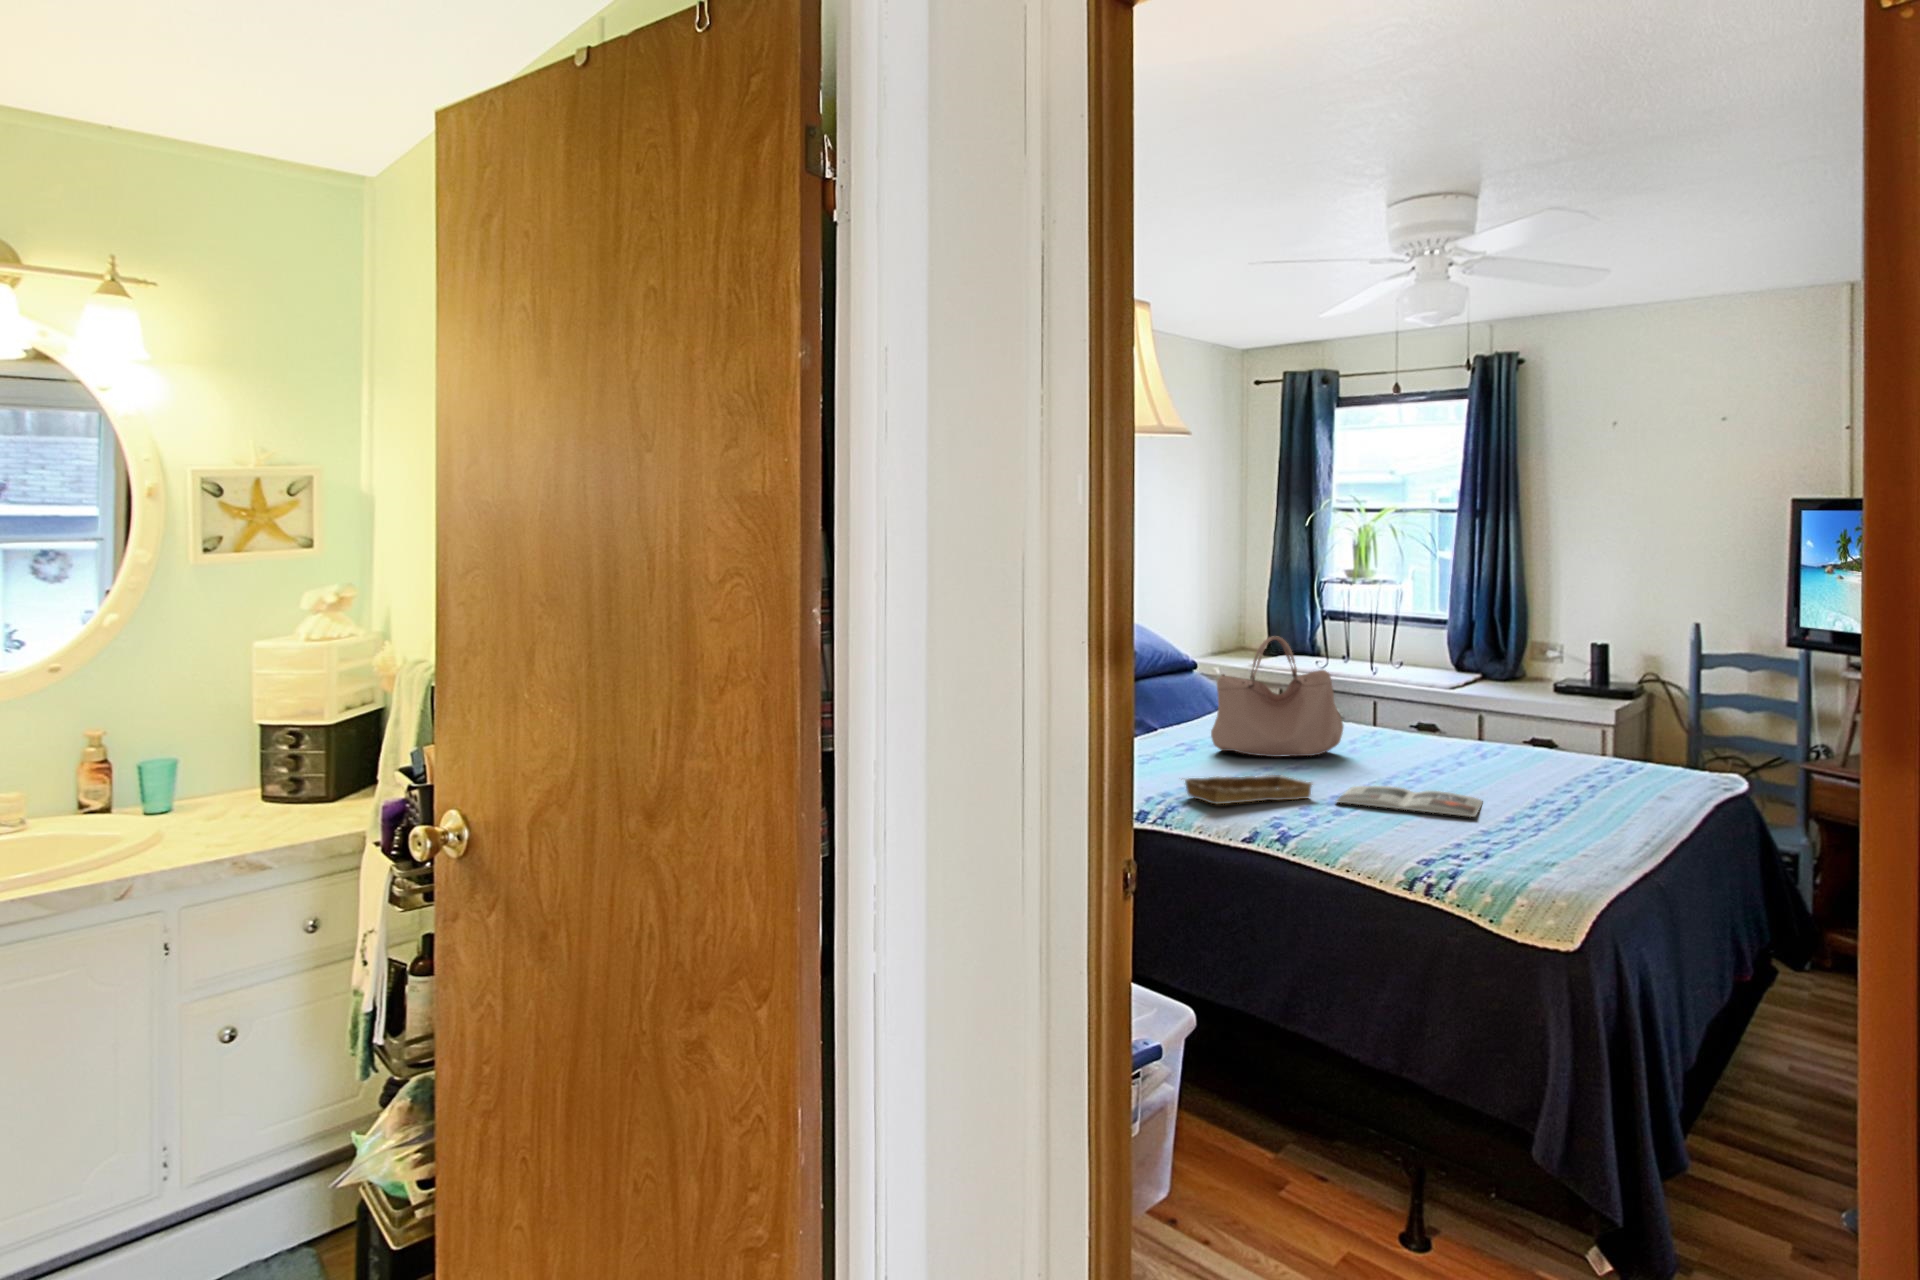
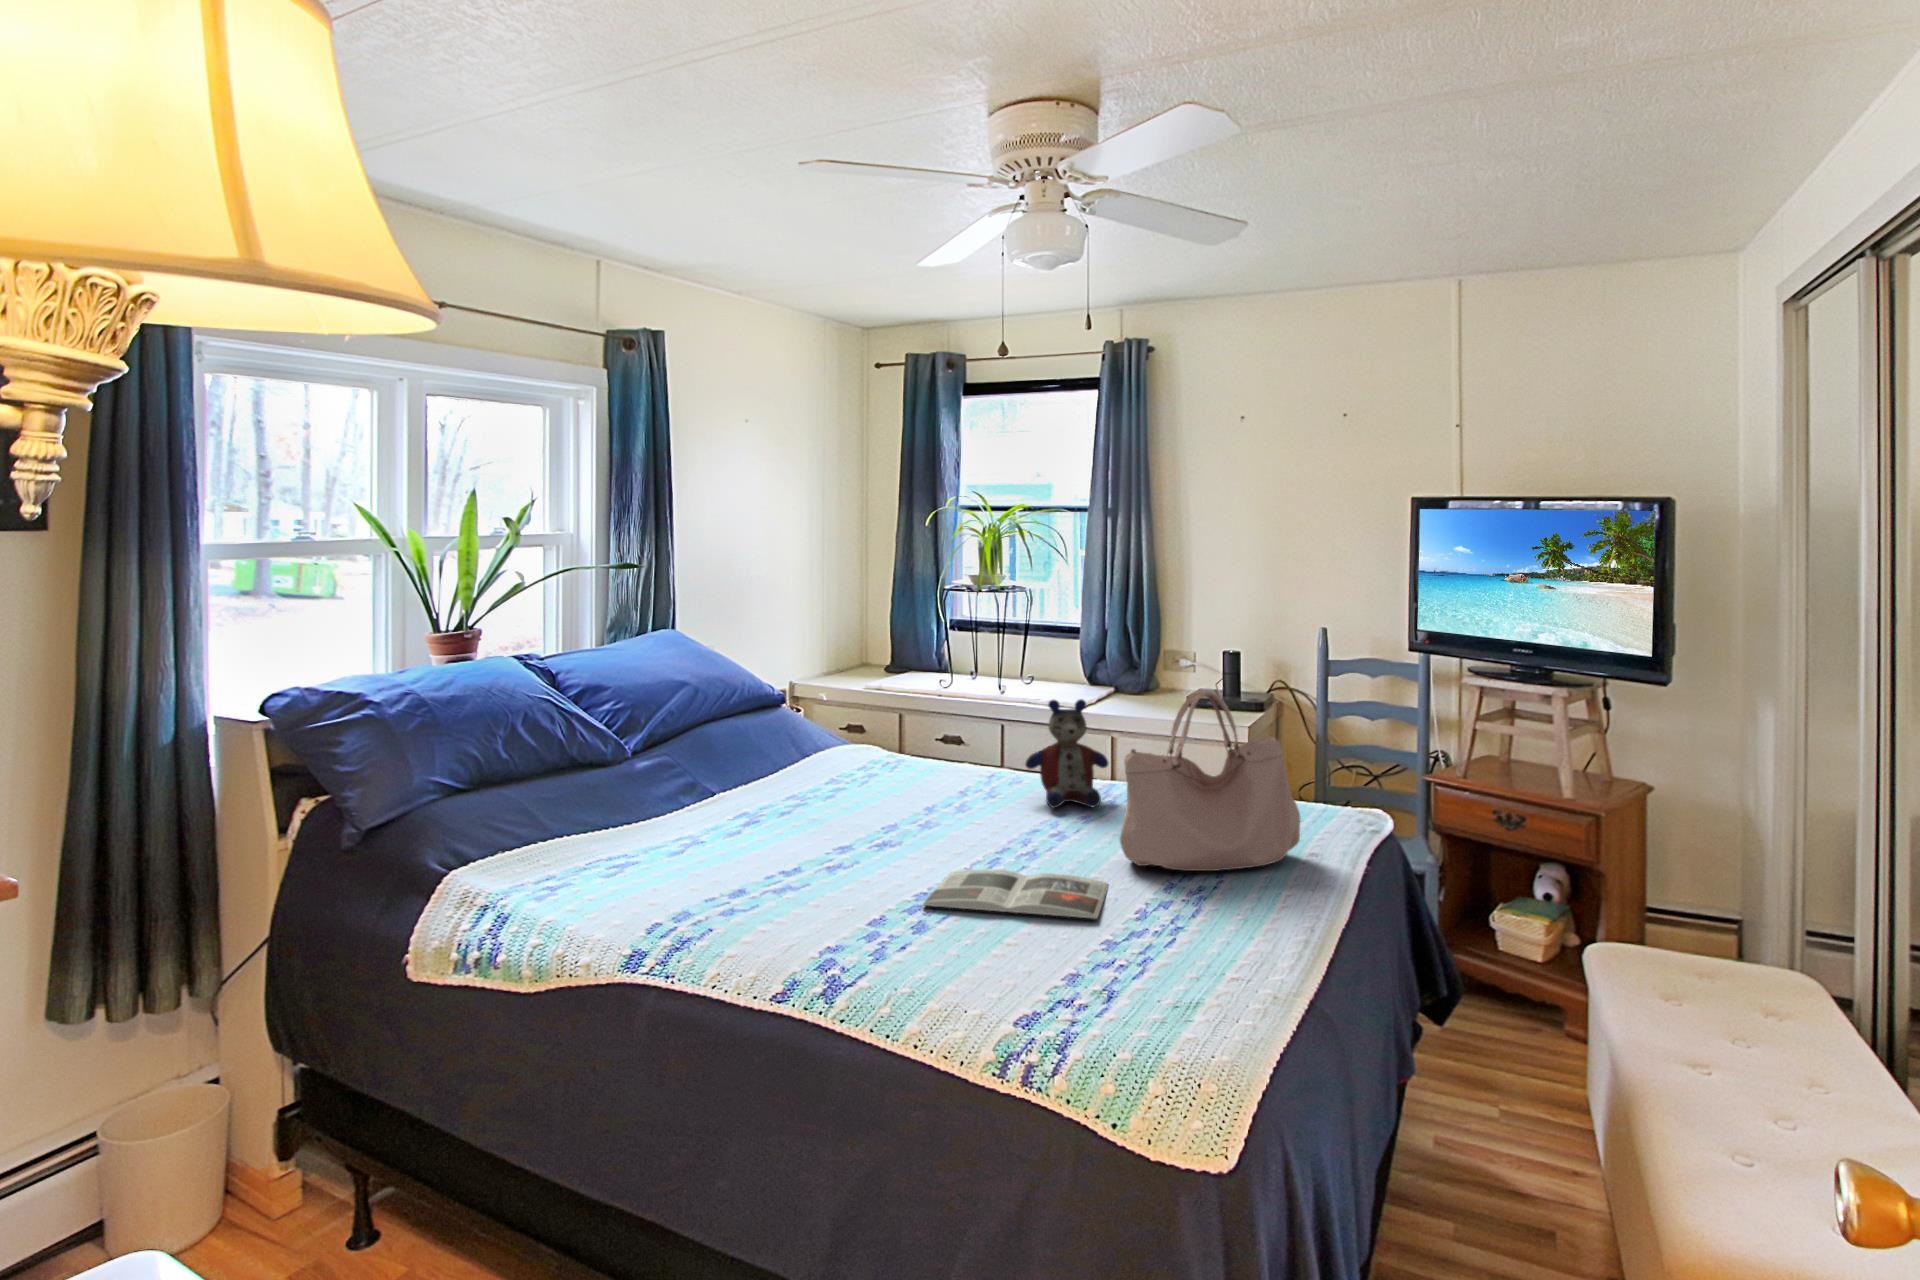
handbag: present [1211,637,1343,757] -> present [1120,691,1300,871]
stuffed bear: none [1406,667,1481,756] -> present [1025,699,1108,808]
tray: present [1185,775,1312,804] -> none [711,864,900,928]

